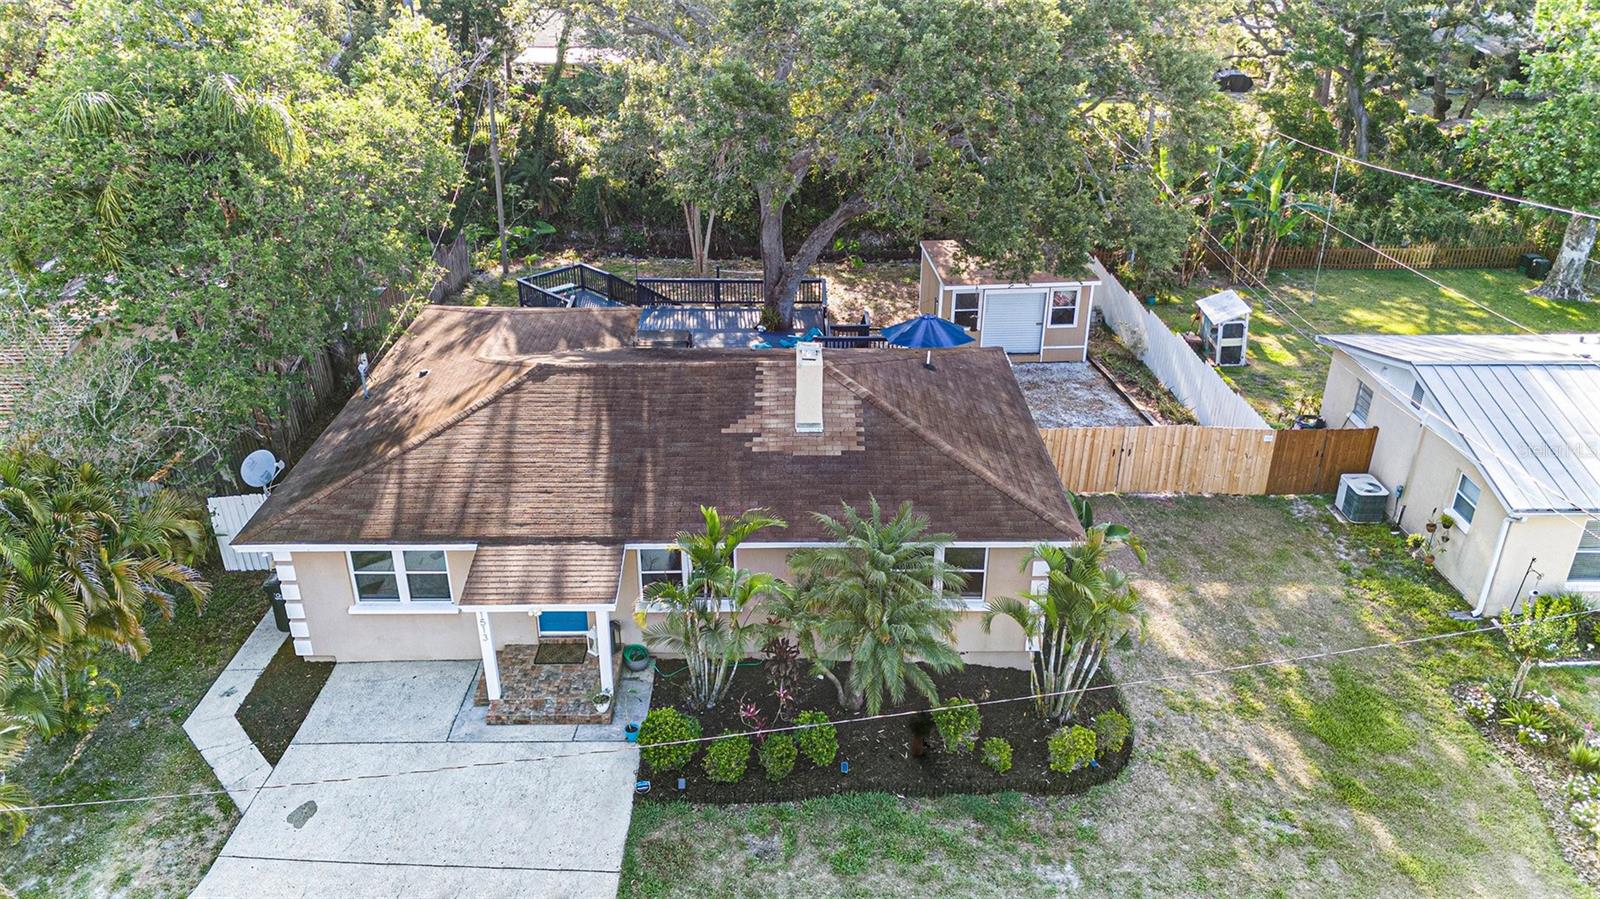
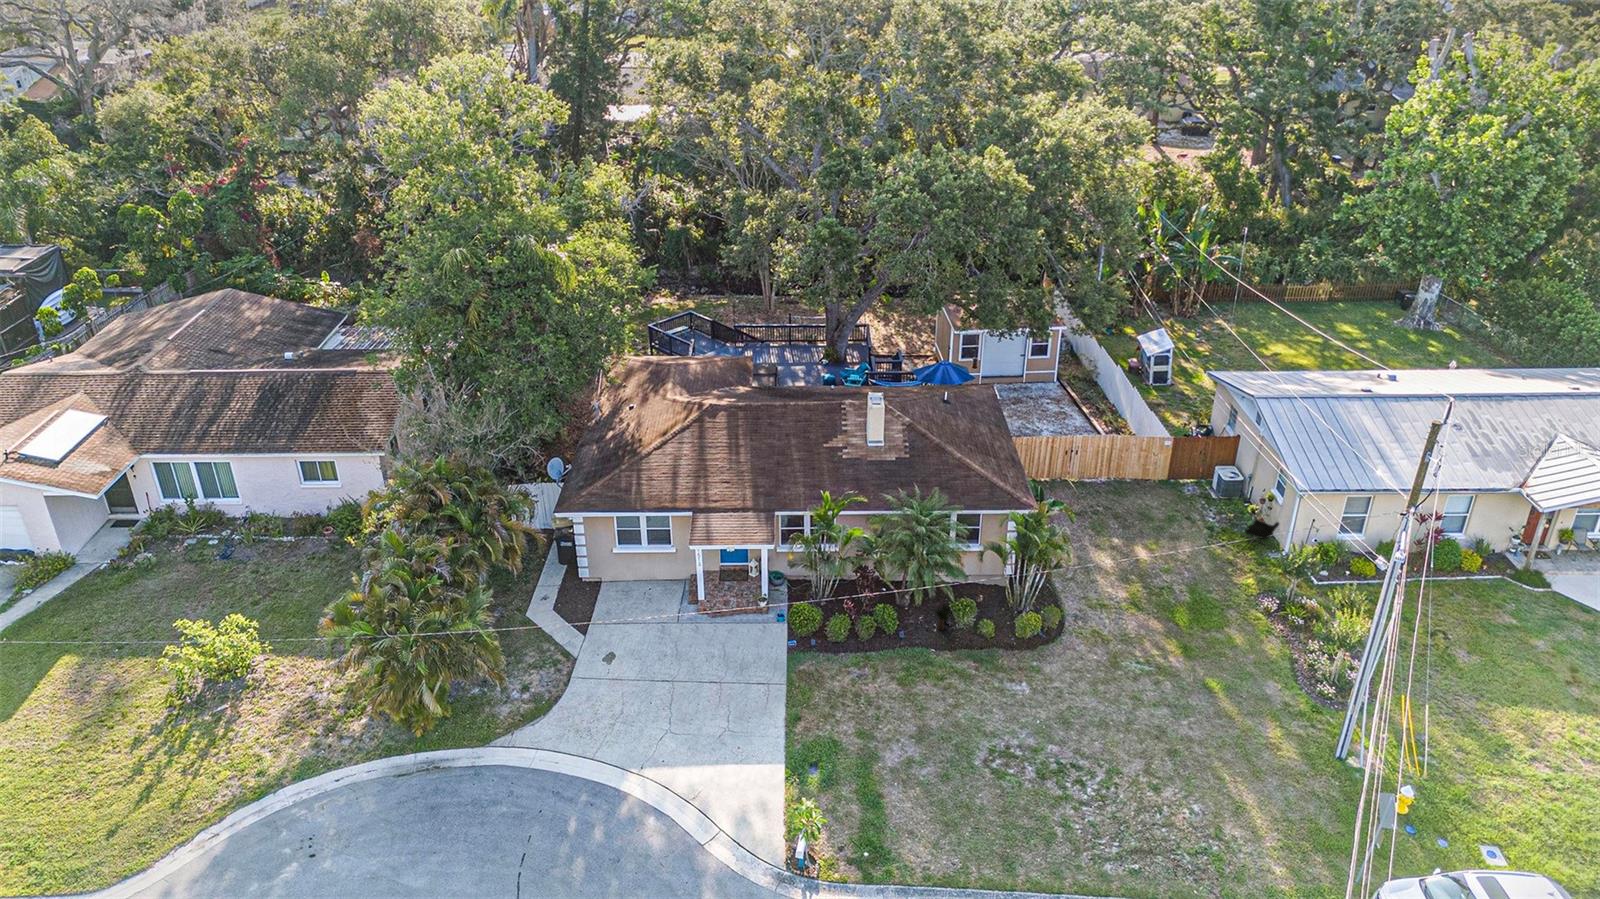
lounge chair: none [1401,558,1466,598] -> present [1245,520,1279,540]

